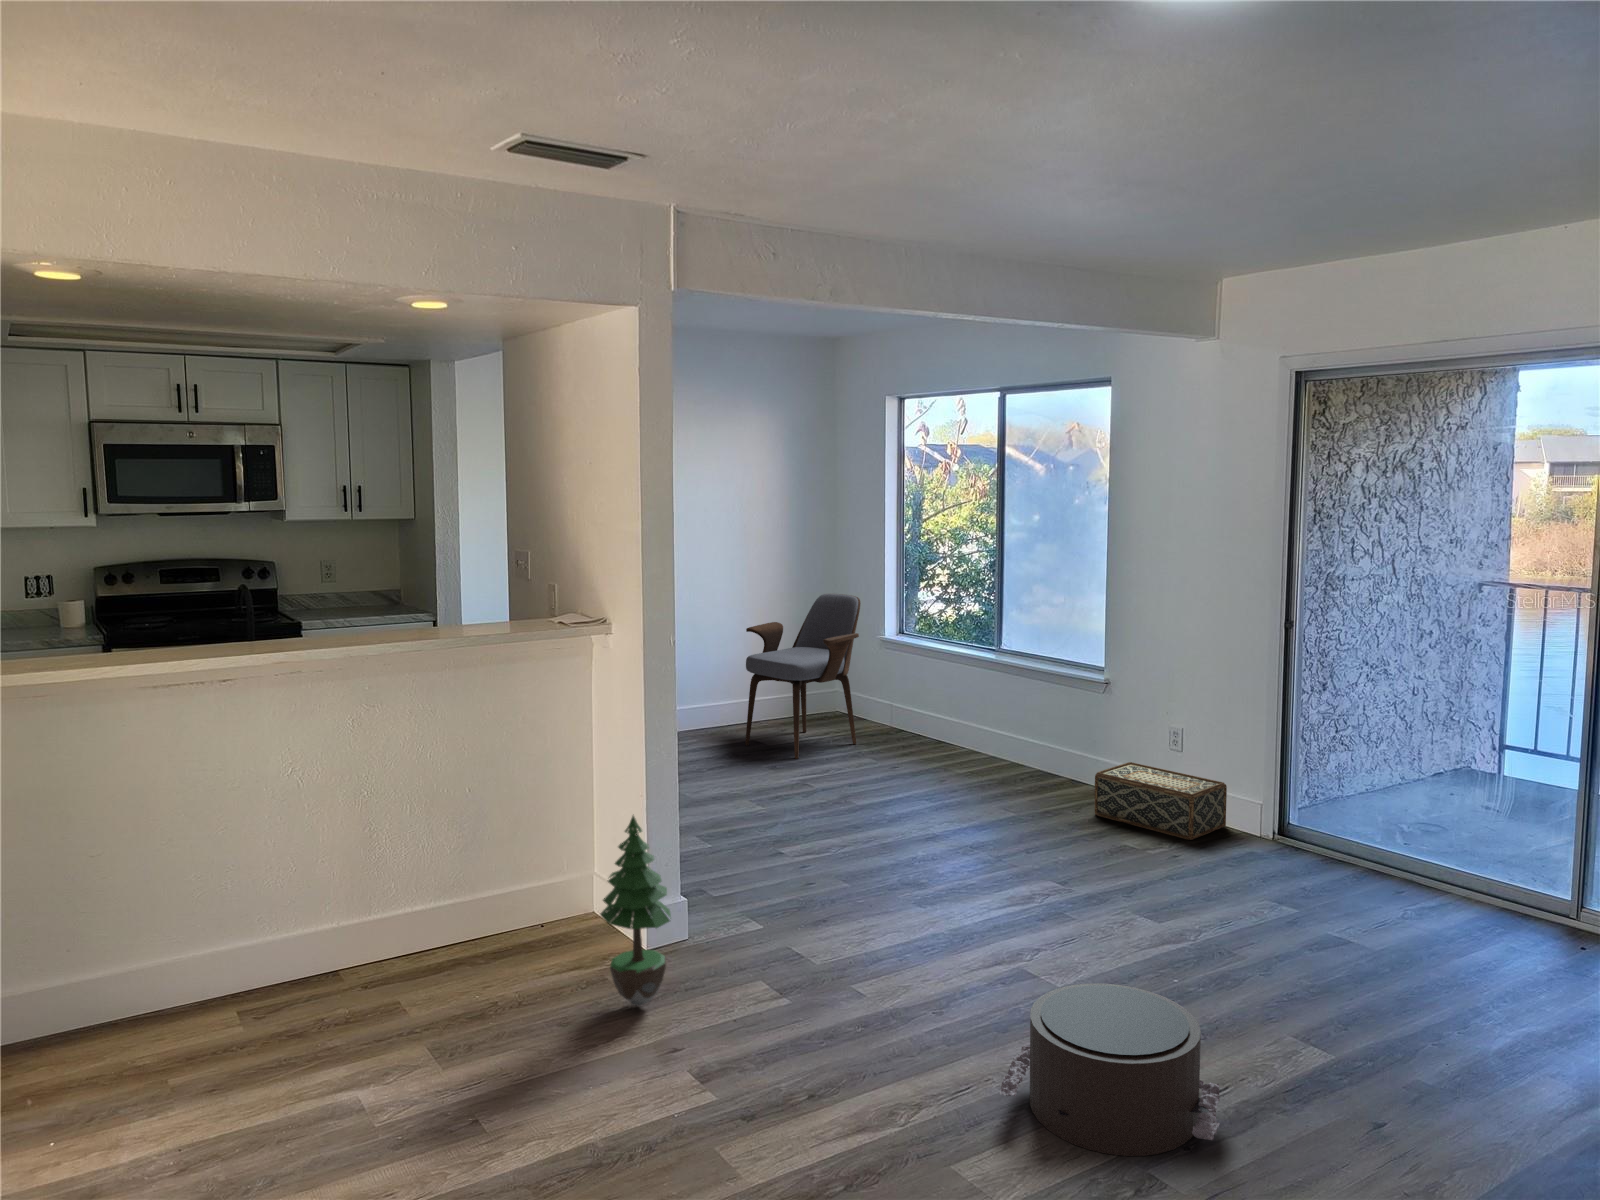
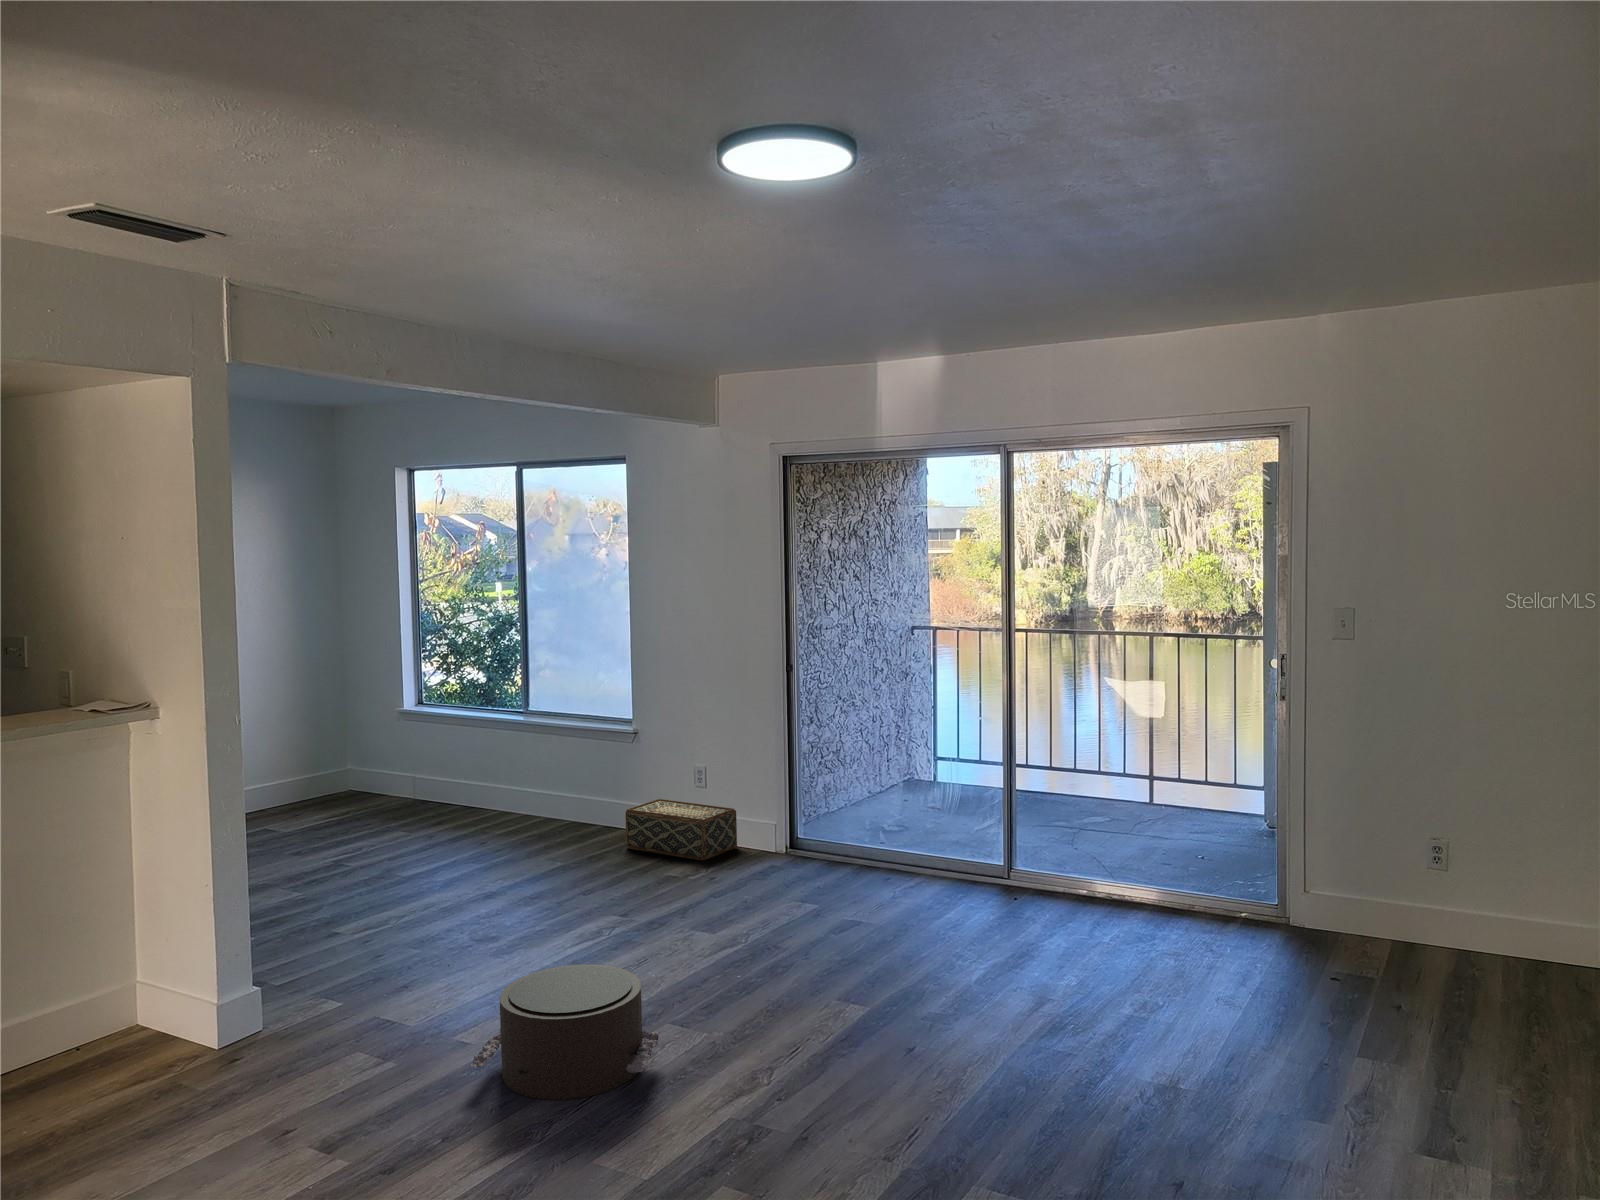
armchair: present [745,594,861,759] -> none [297,663,417,825]
potted tree: present [600,816,671,1006] -> none [88,861,168,1052]

